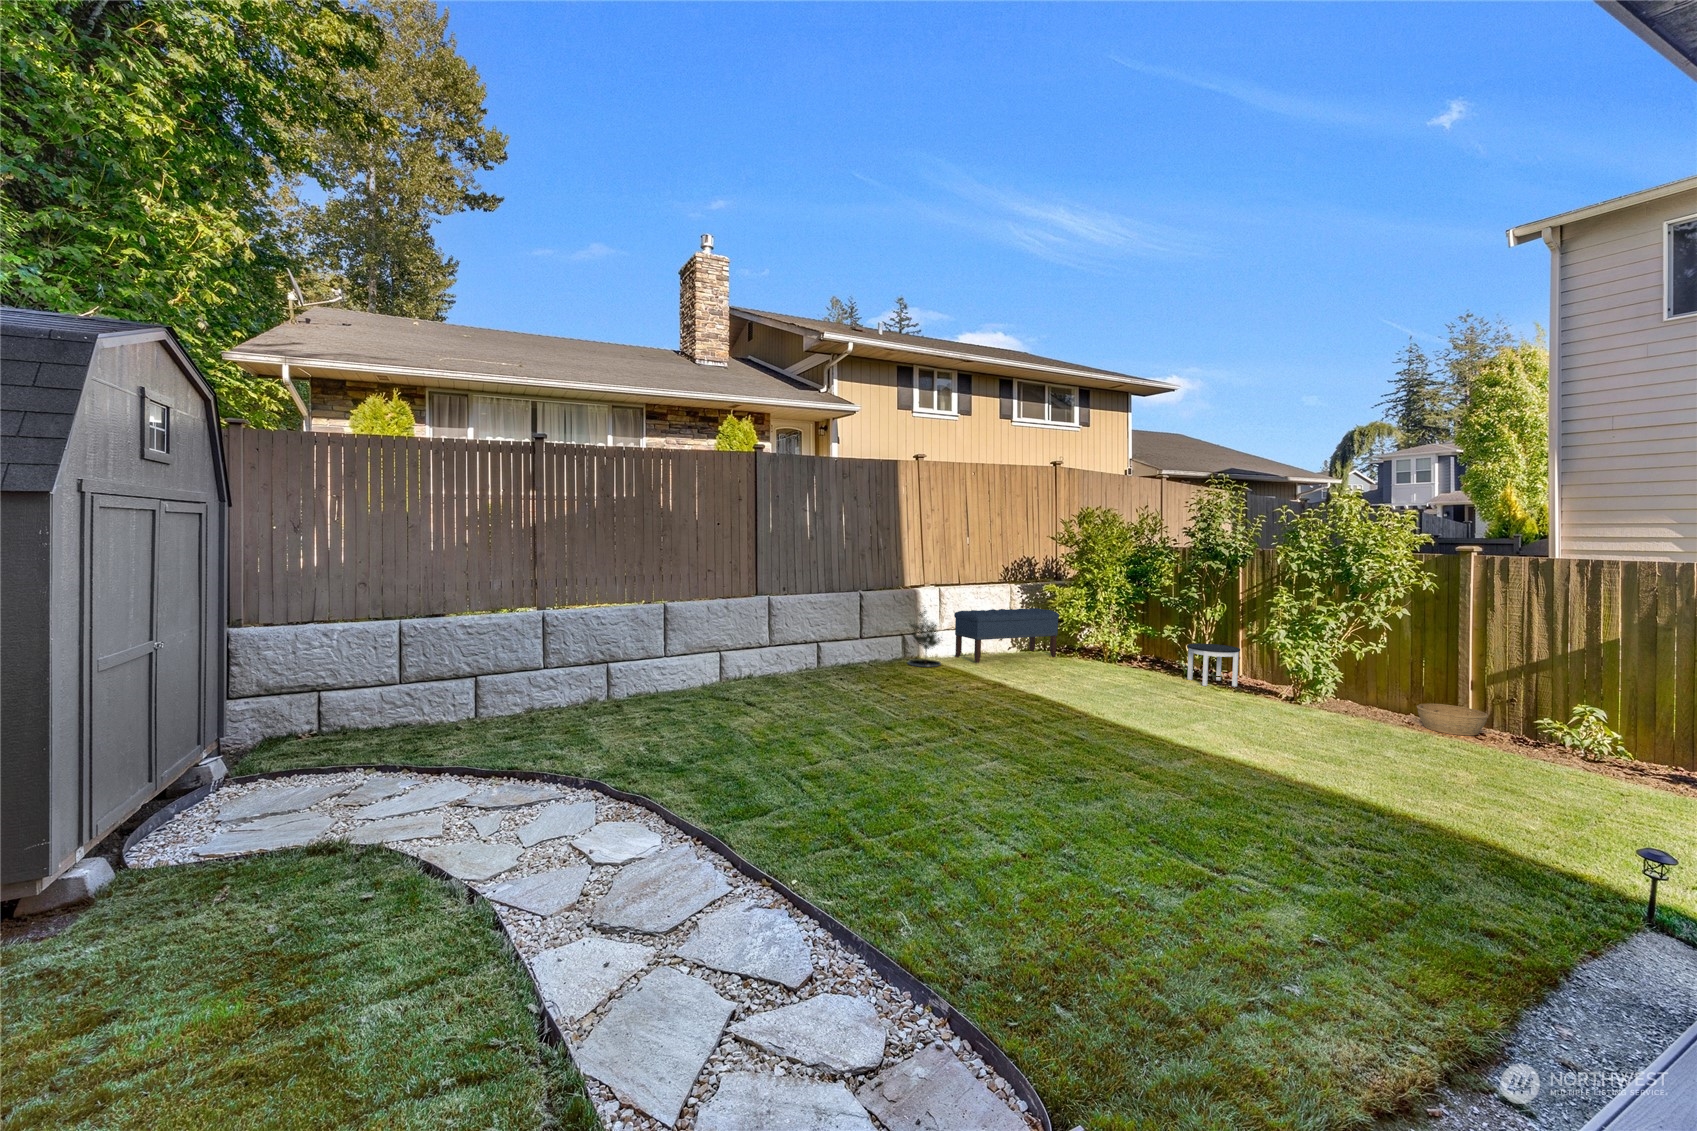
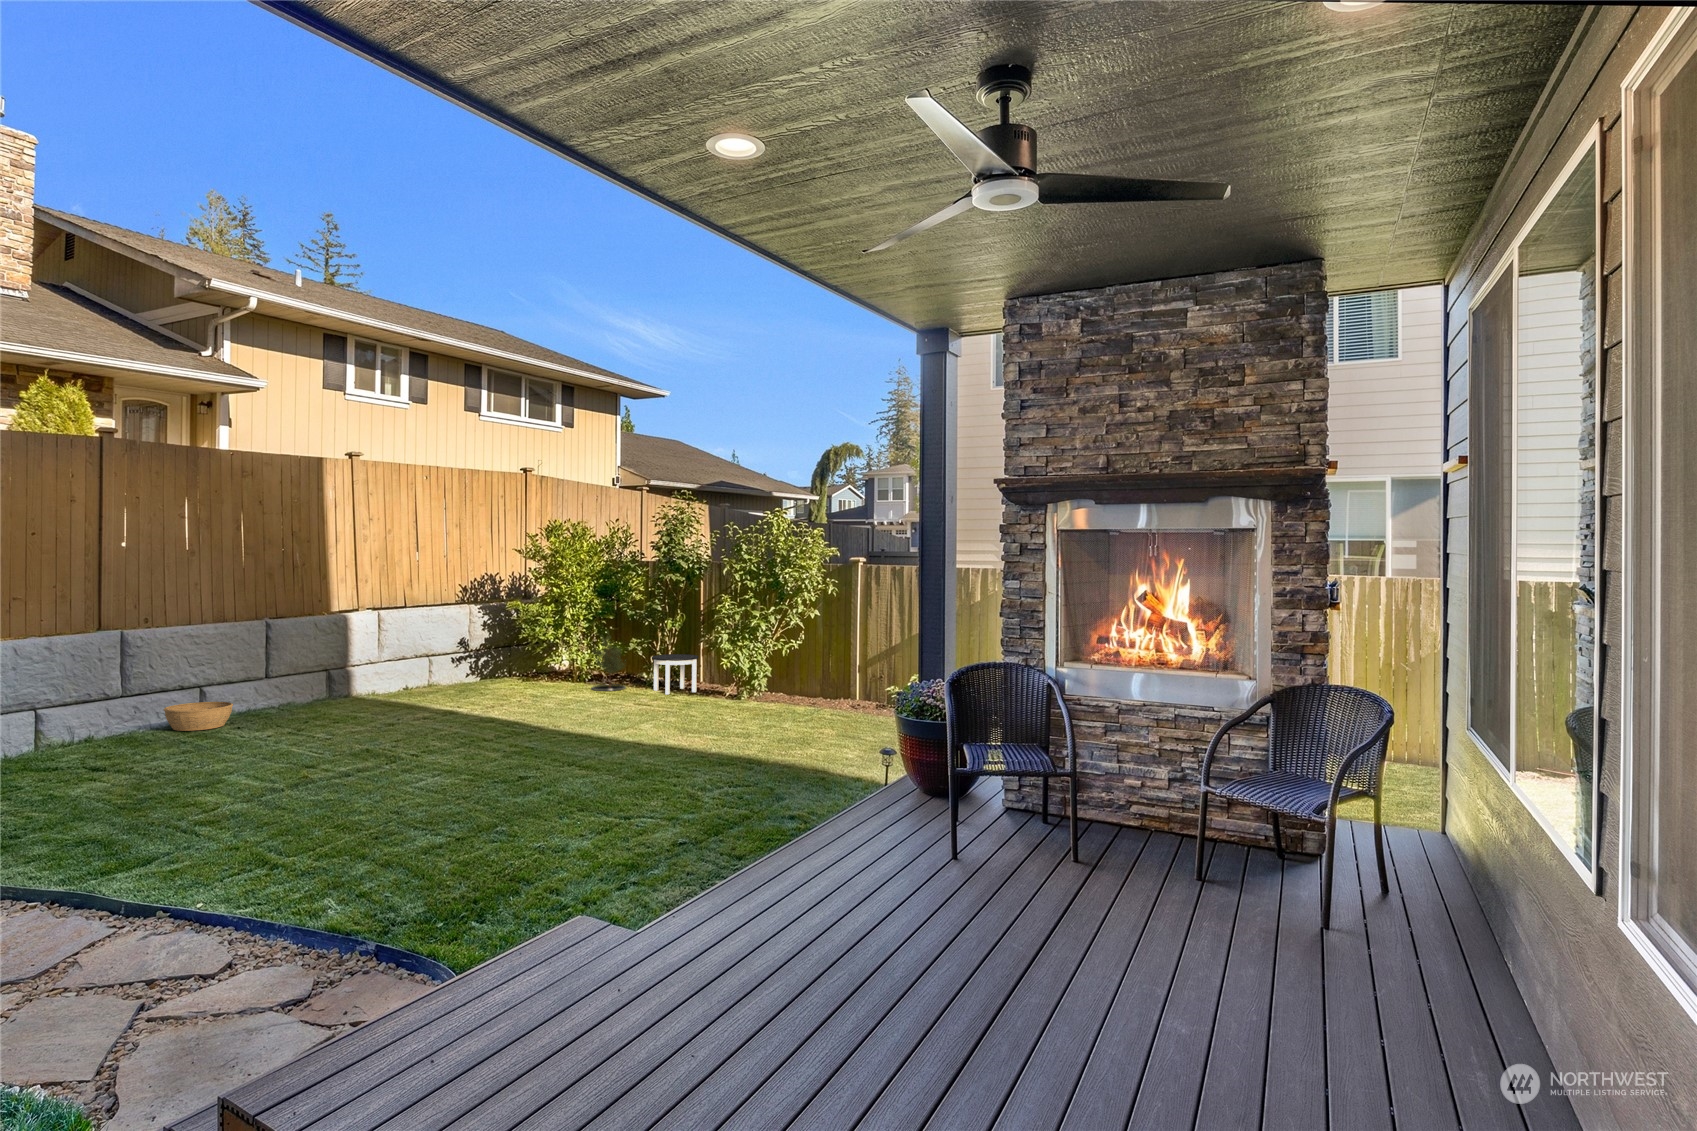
bench: present [954,608,1059,663] -> none [399,630,526,694]
potted tree: present [908,610,941,667] -> present [592,633,626,691]
basket: present [1417,704,1488,736] -> present [164,702,233,731]

